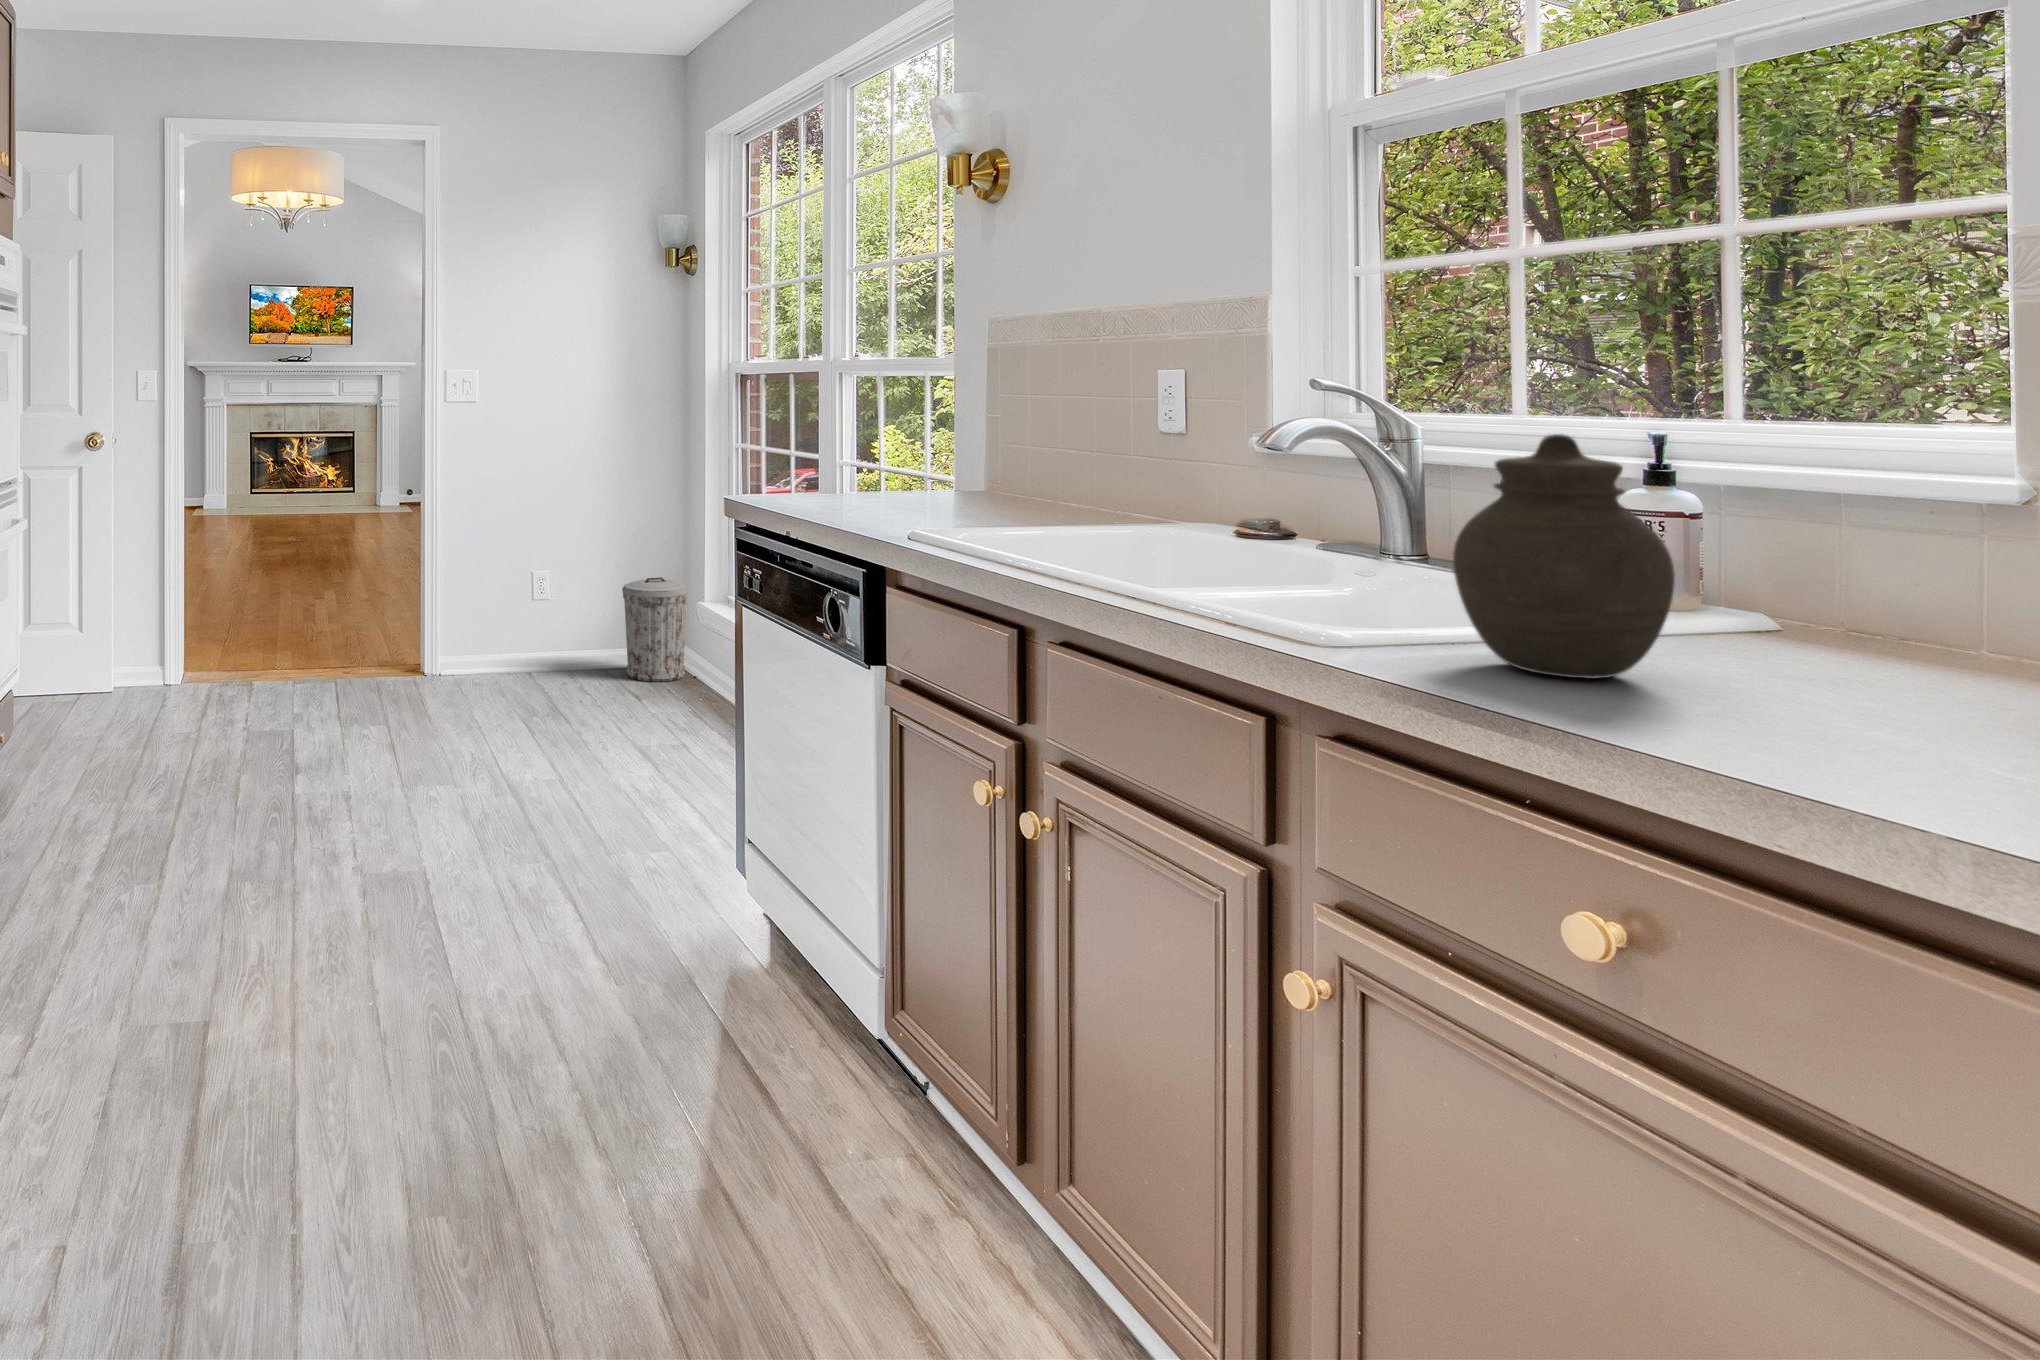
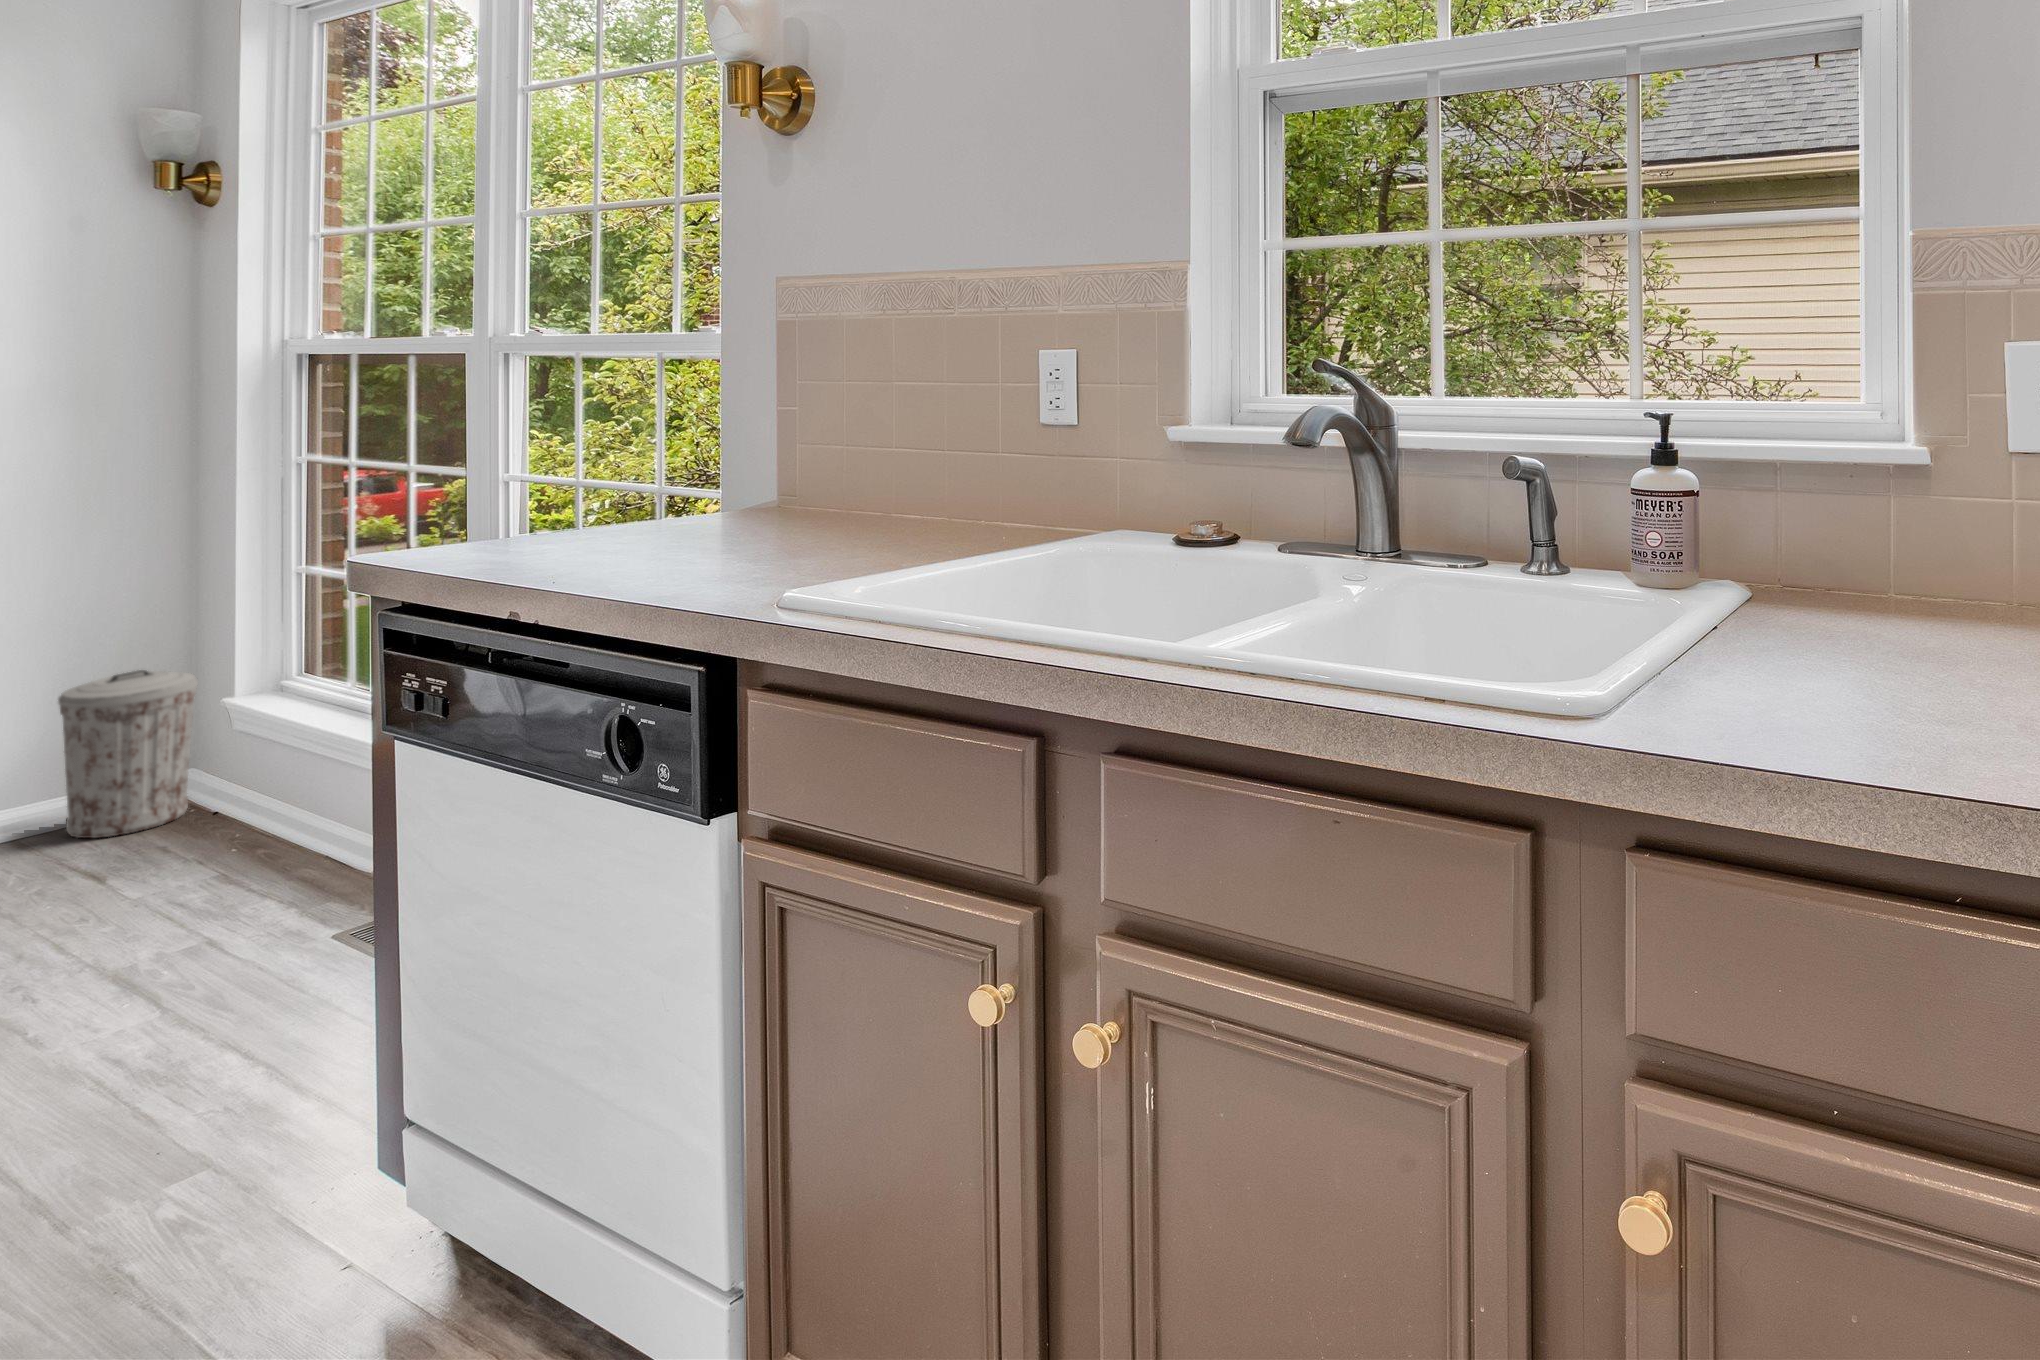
jar: present [1453,434,1675,679] -> none [1736,422,1961,716]

